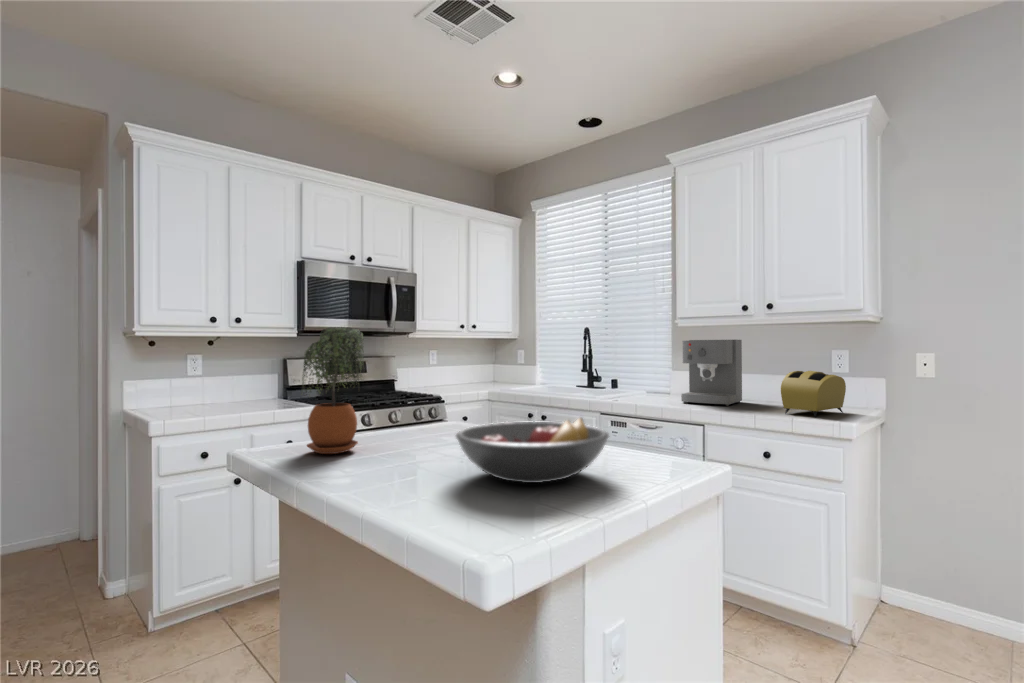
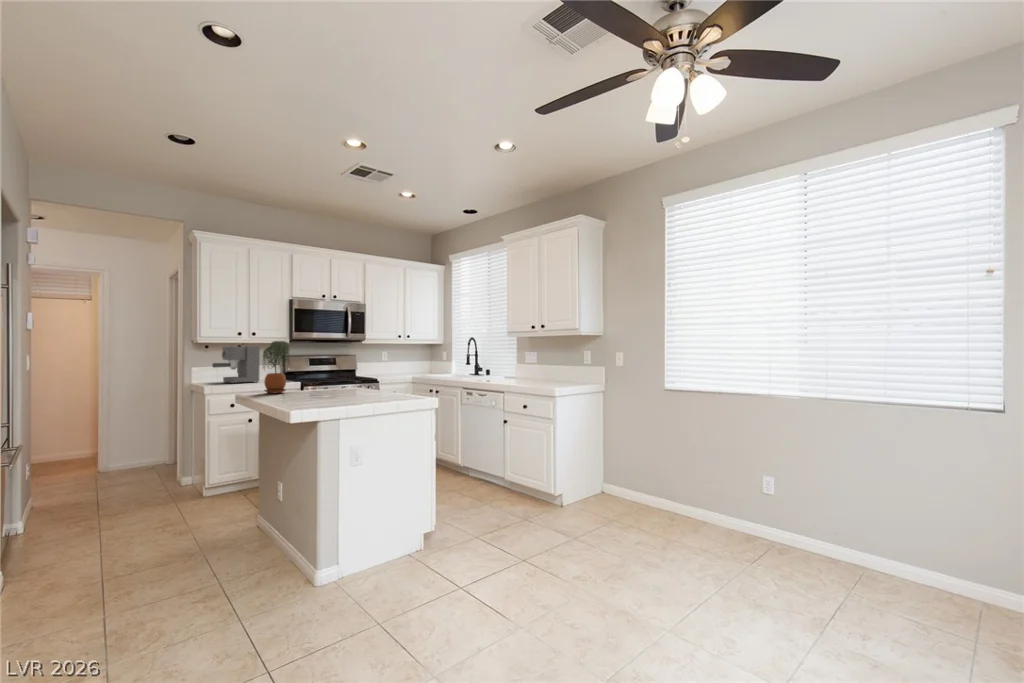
coffee maker: present [681,340,742,406] -> present [212,346,260,383]
toaster: present [781,371,846,417] -> none [537,363,573,387]
fruit bowl: present [456,417,609,483] -> none [307,377,369,399]

